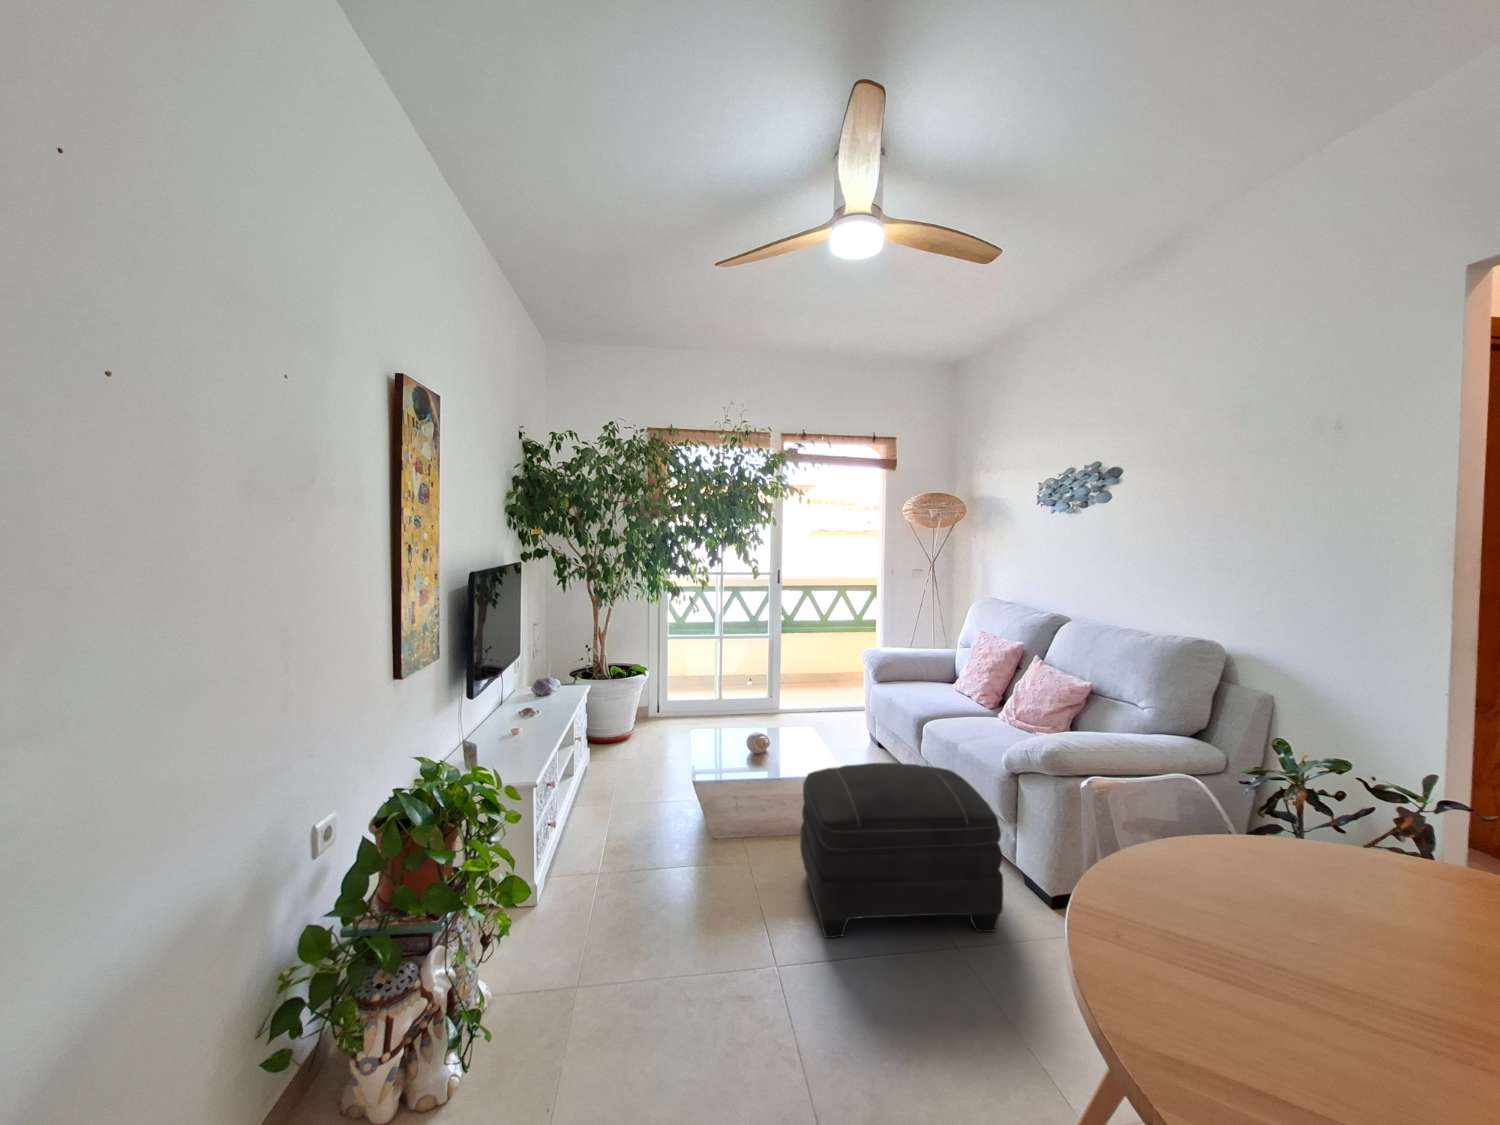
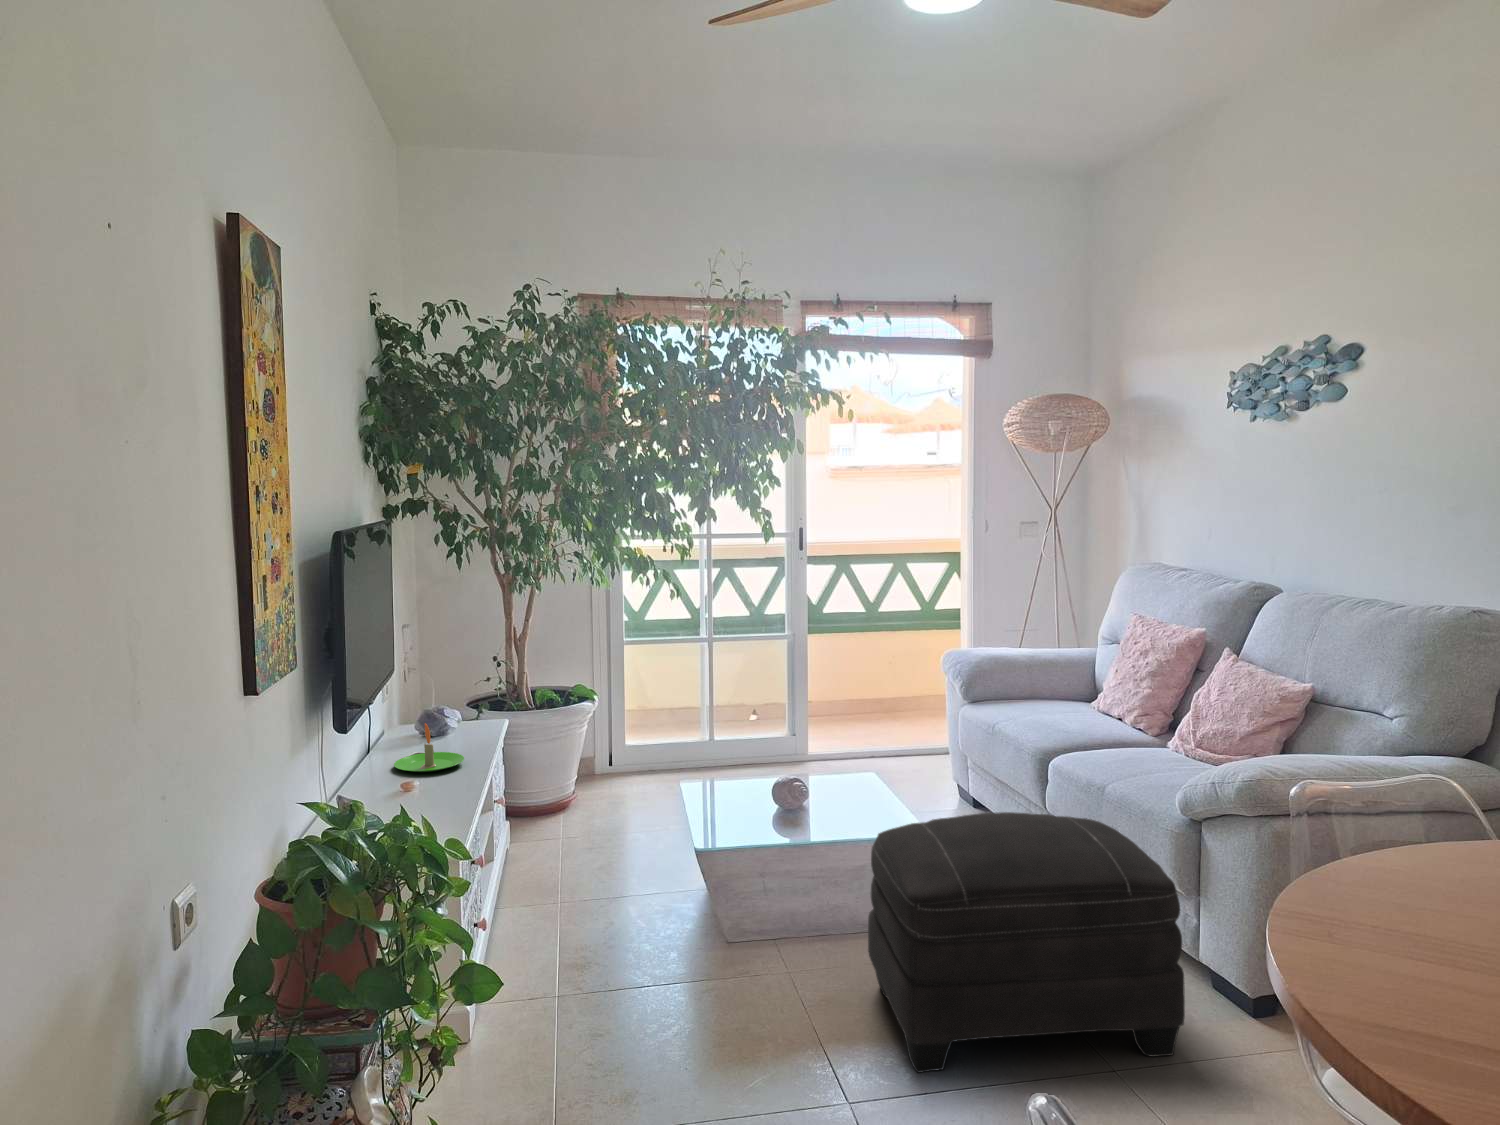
candle: none [511,690,556,722] -> present [394,723,464,772]

